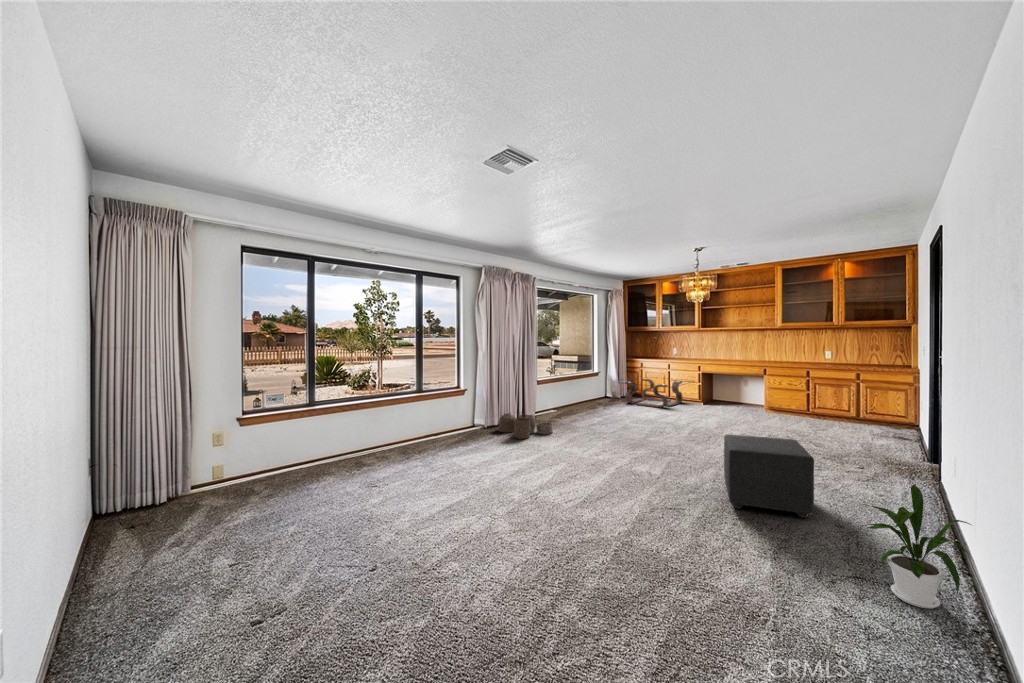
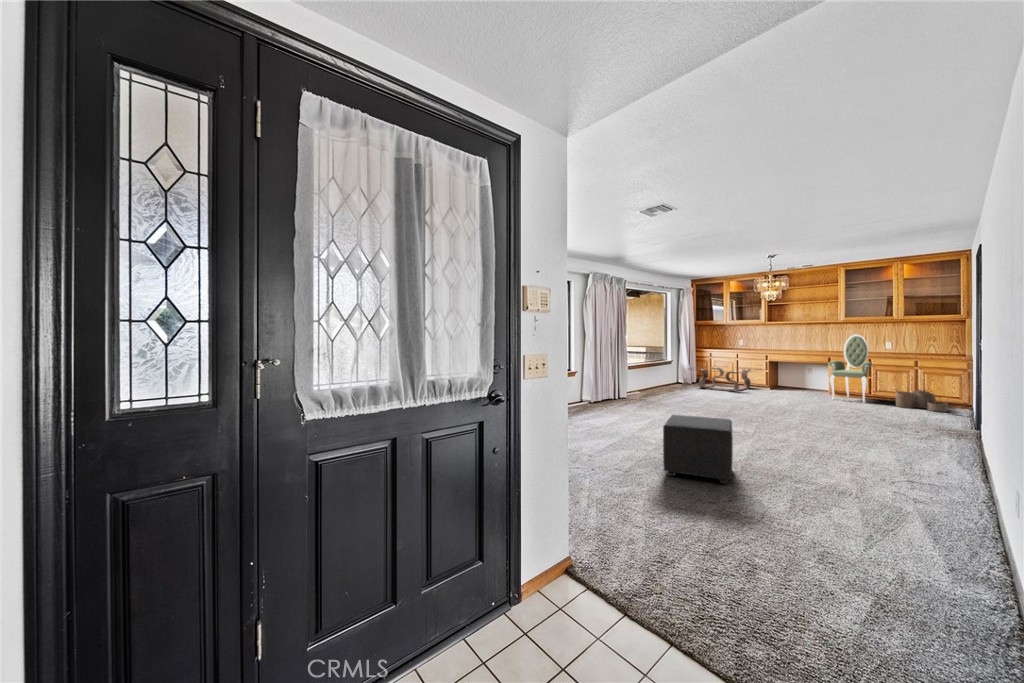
armchair: none [764,343,811,423] -> present [829,335,872,402]
woven basket: present [498,414,552,439] -> present [896,390,948,412]
ottoman: present [724,435,814,518] -> present [663,415,733,484]
house plant: present [862,484,971,609] -> none [909,419,984,492]

